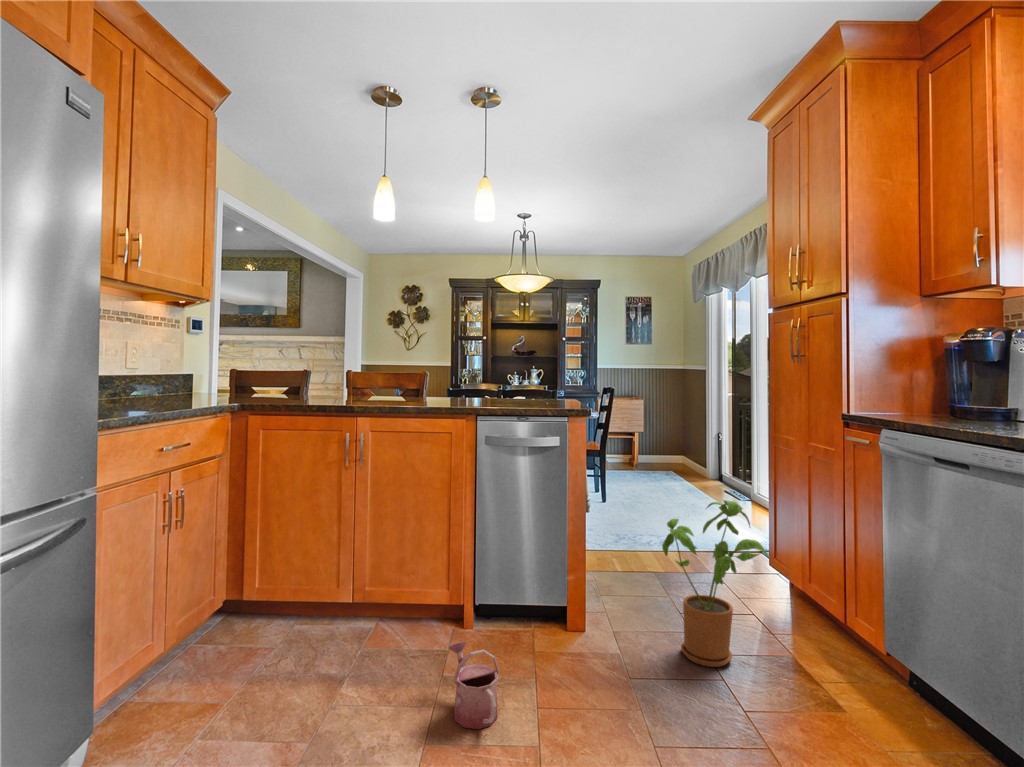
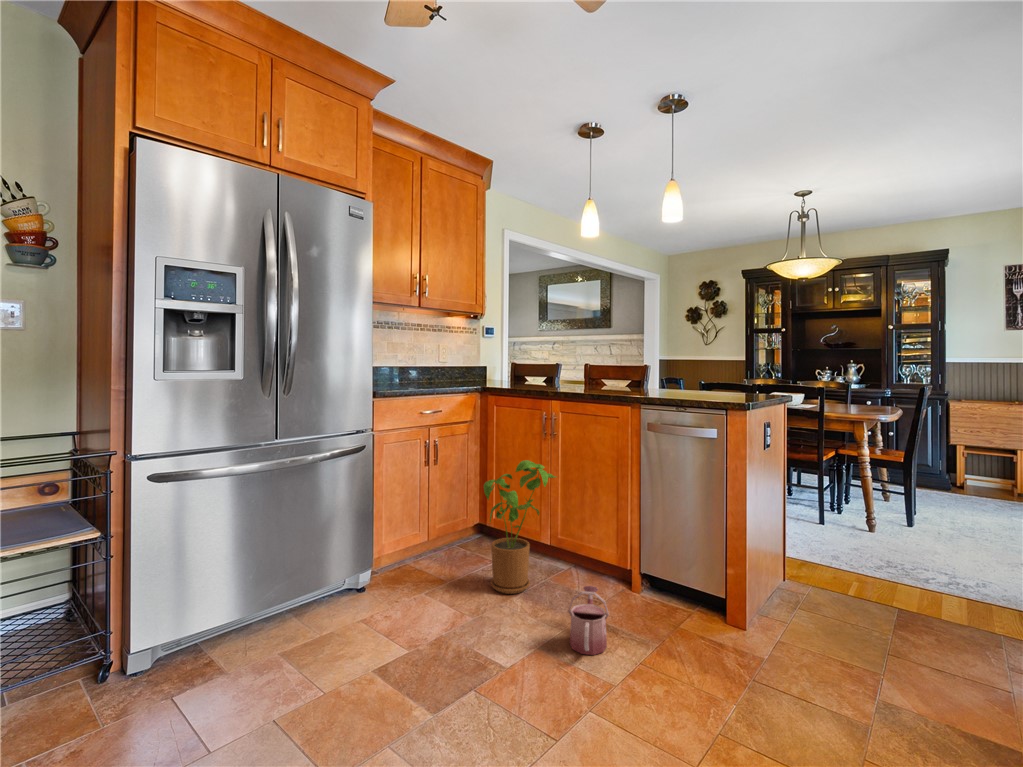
house plant: present [662,500,769,667] -> present [484,460,556,594]

